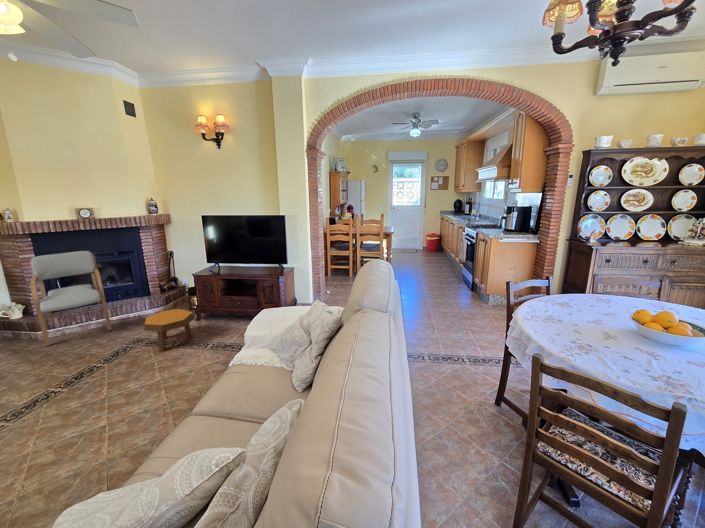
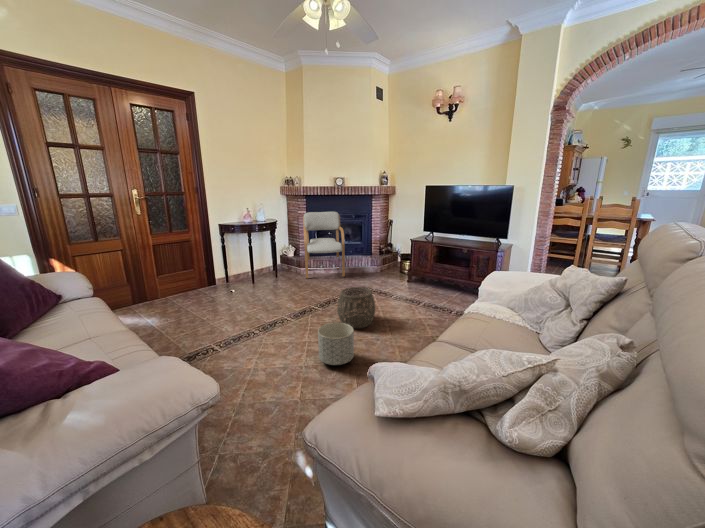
footstool: present [144,309,195,351] -> none [372,267,412,299]
woven basket: none [83,351,143,408] -> present [337,287,375,328]
planter: none [34,414,104,481] -> present [318,323,354,365]

